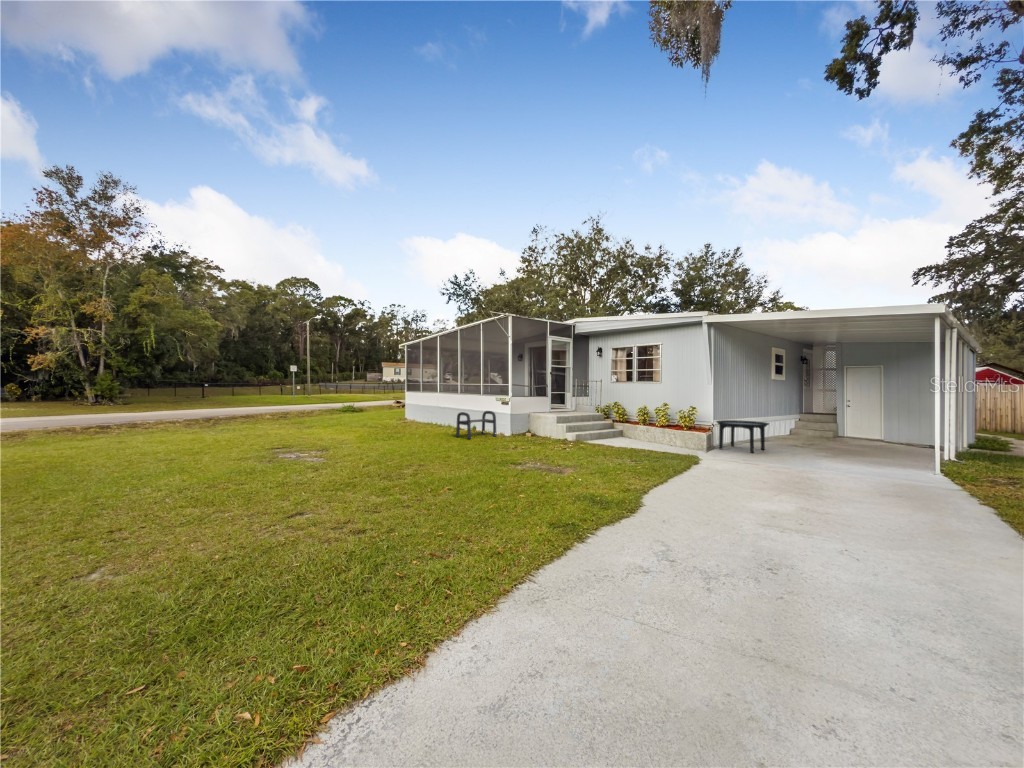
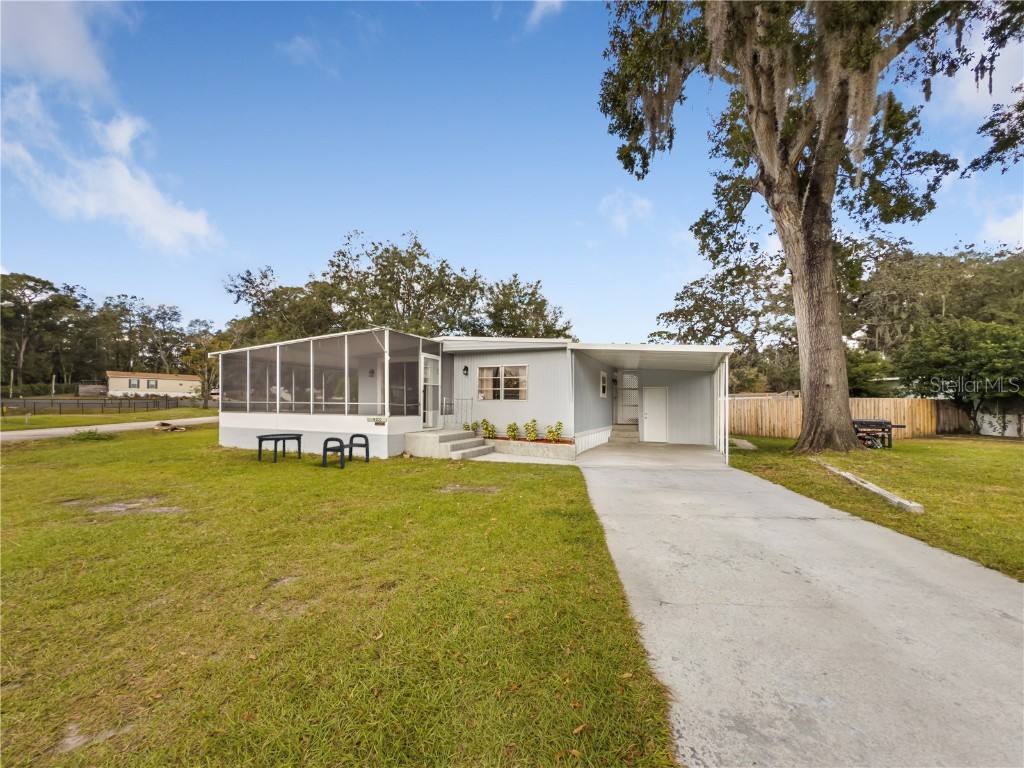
round table: present [716,420,769,453] -> present [256,434,303,463]

